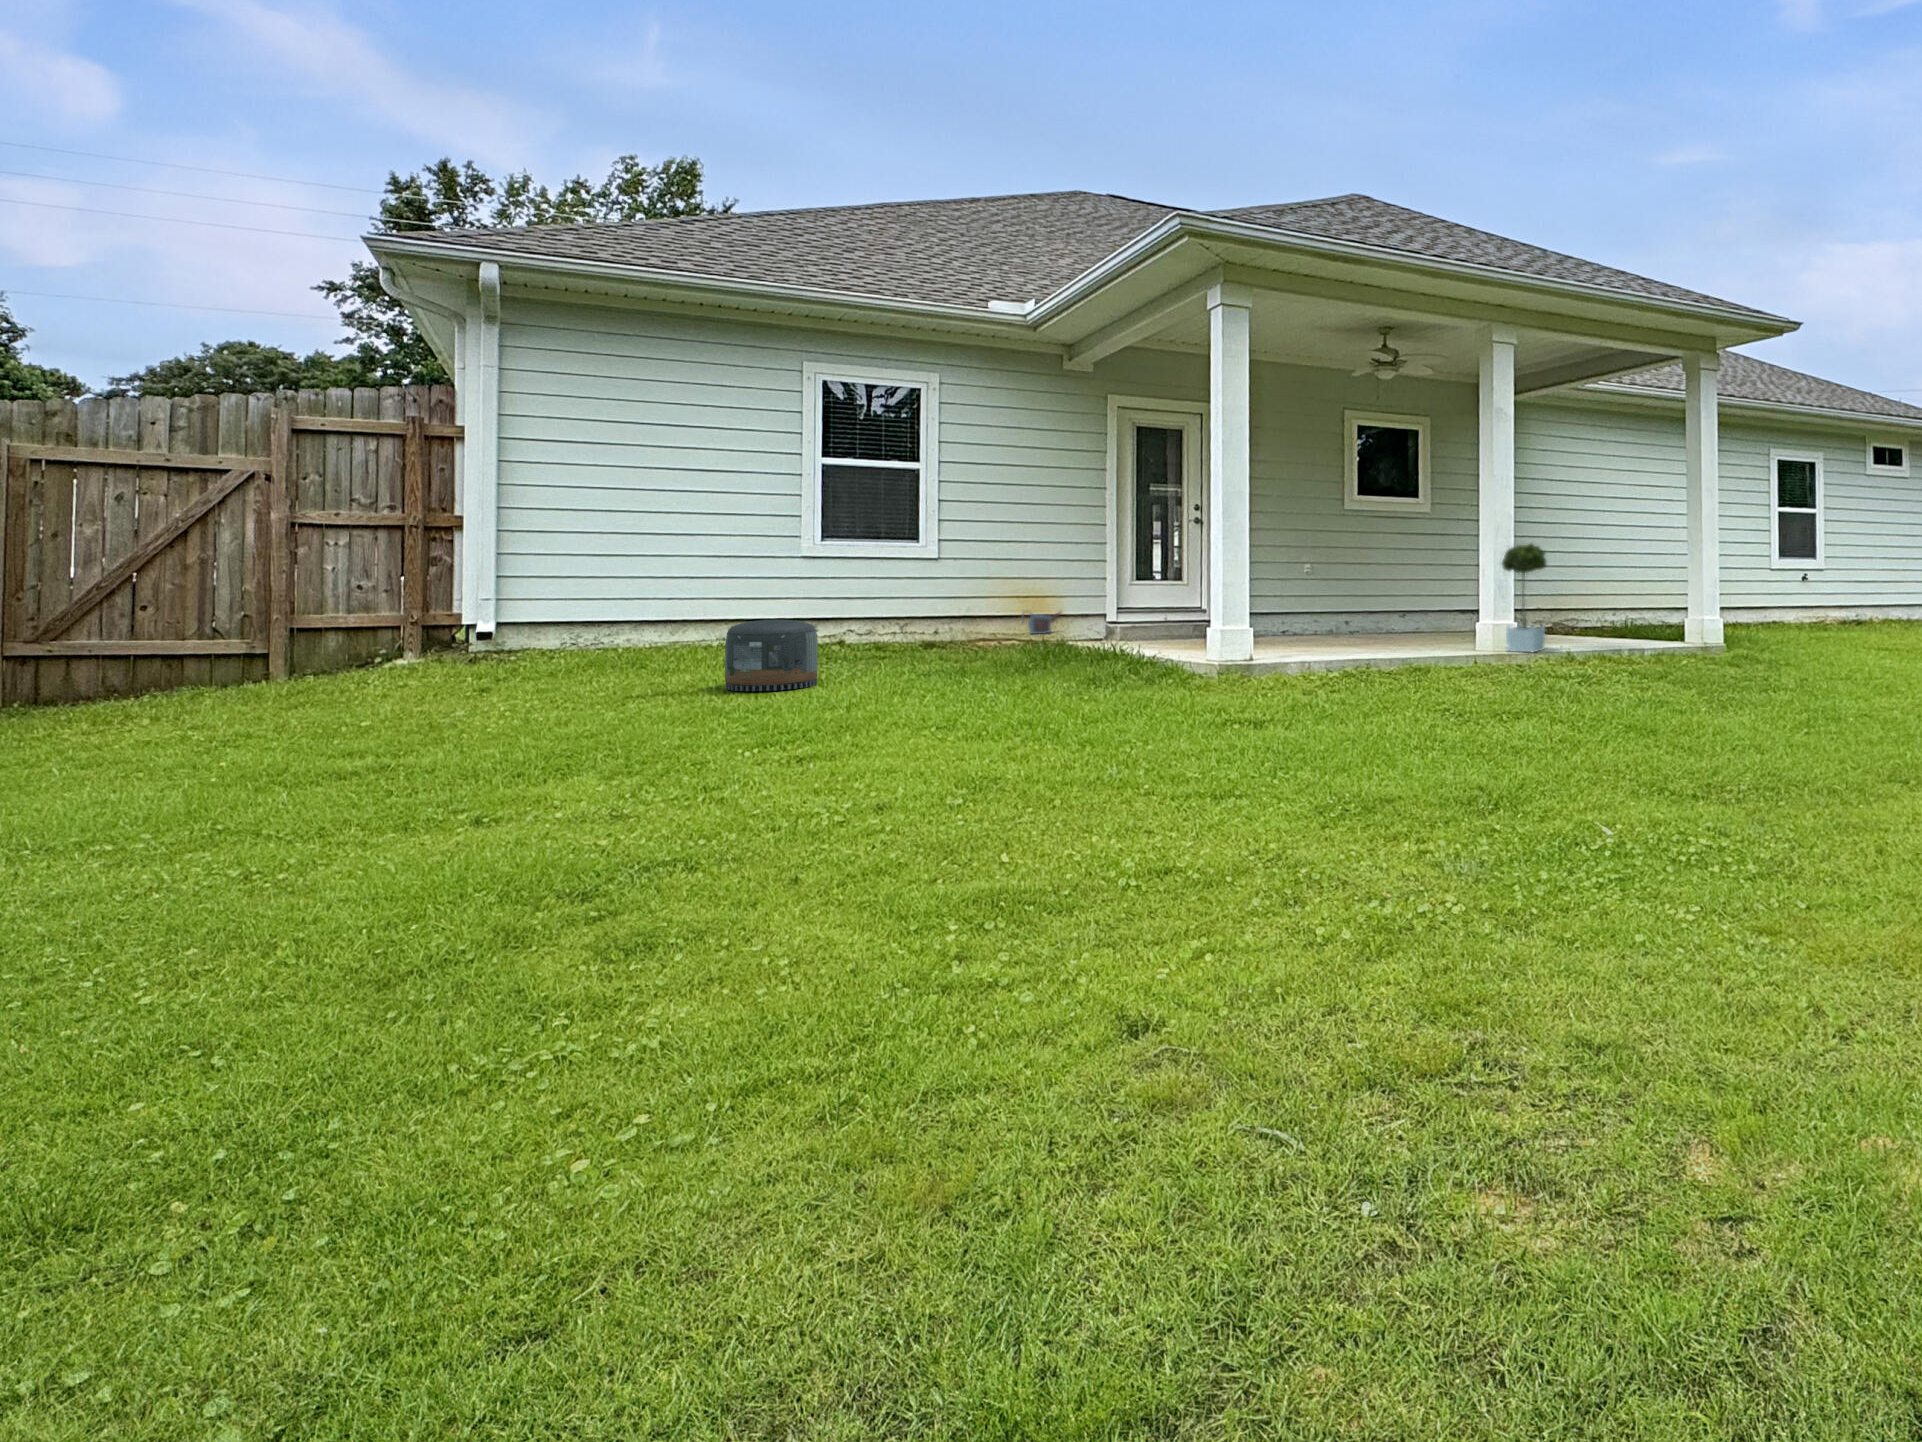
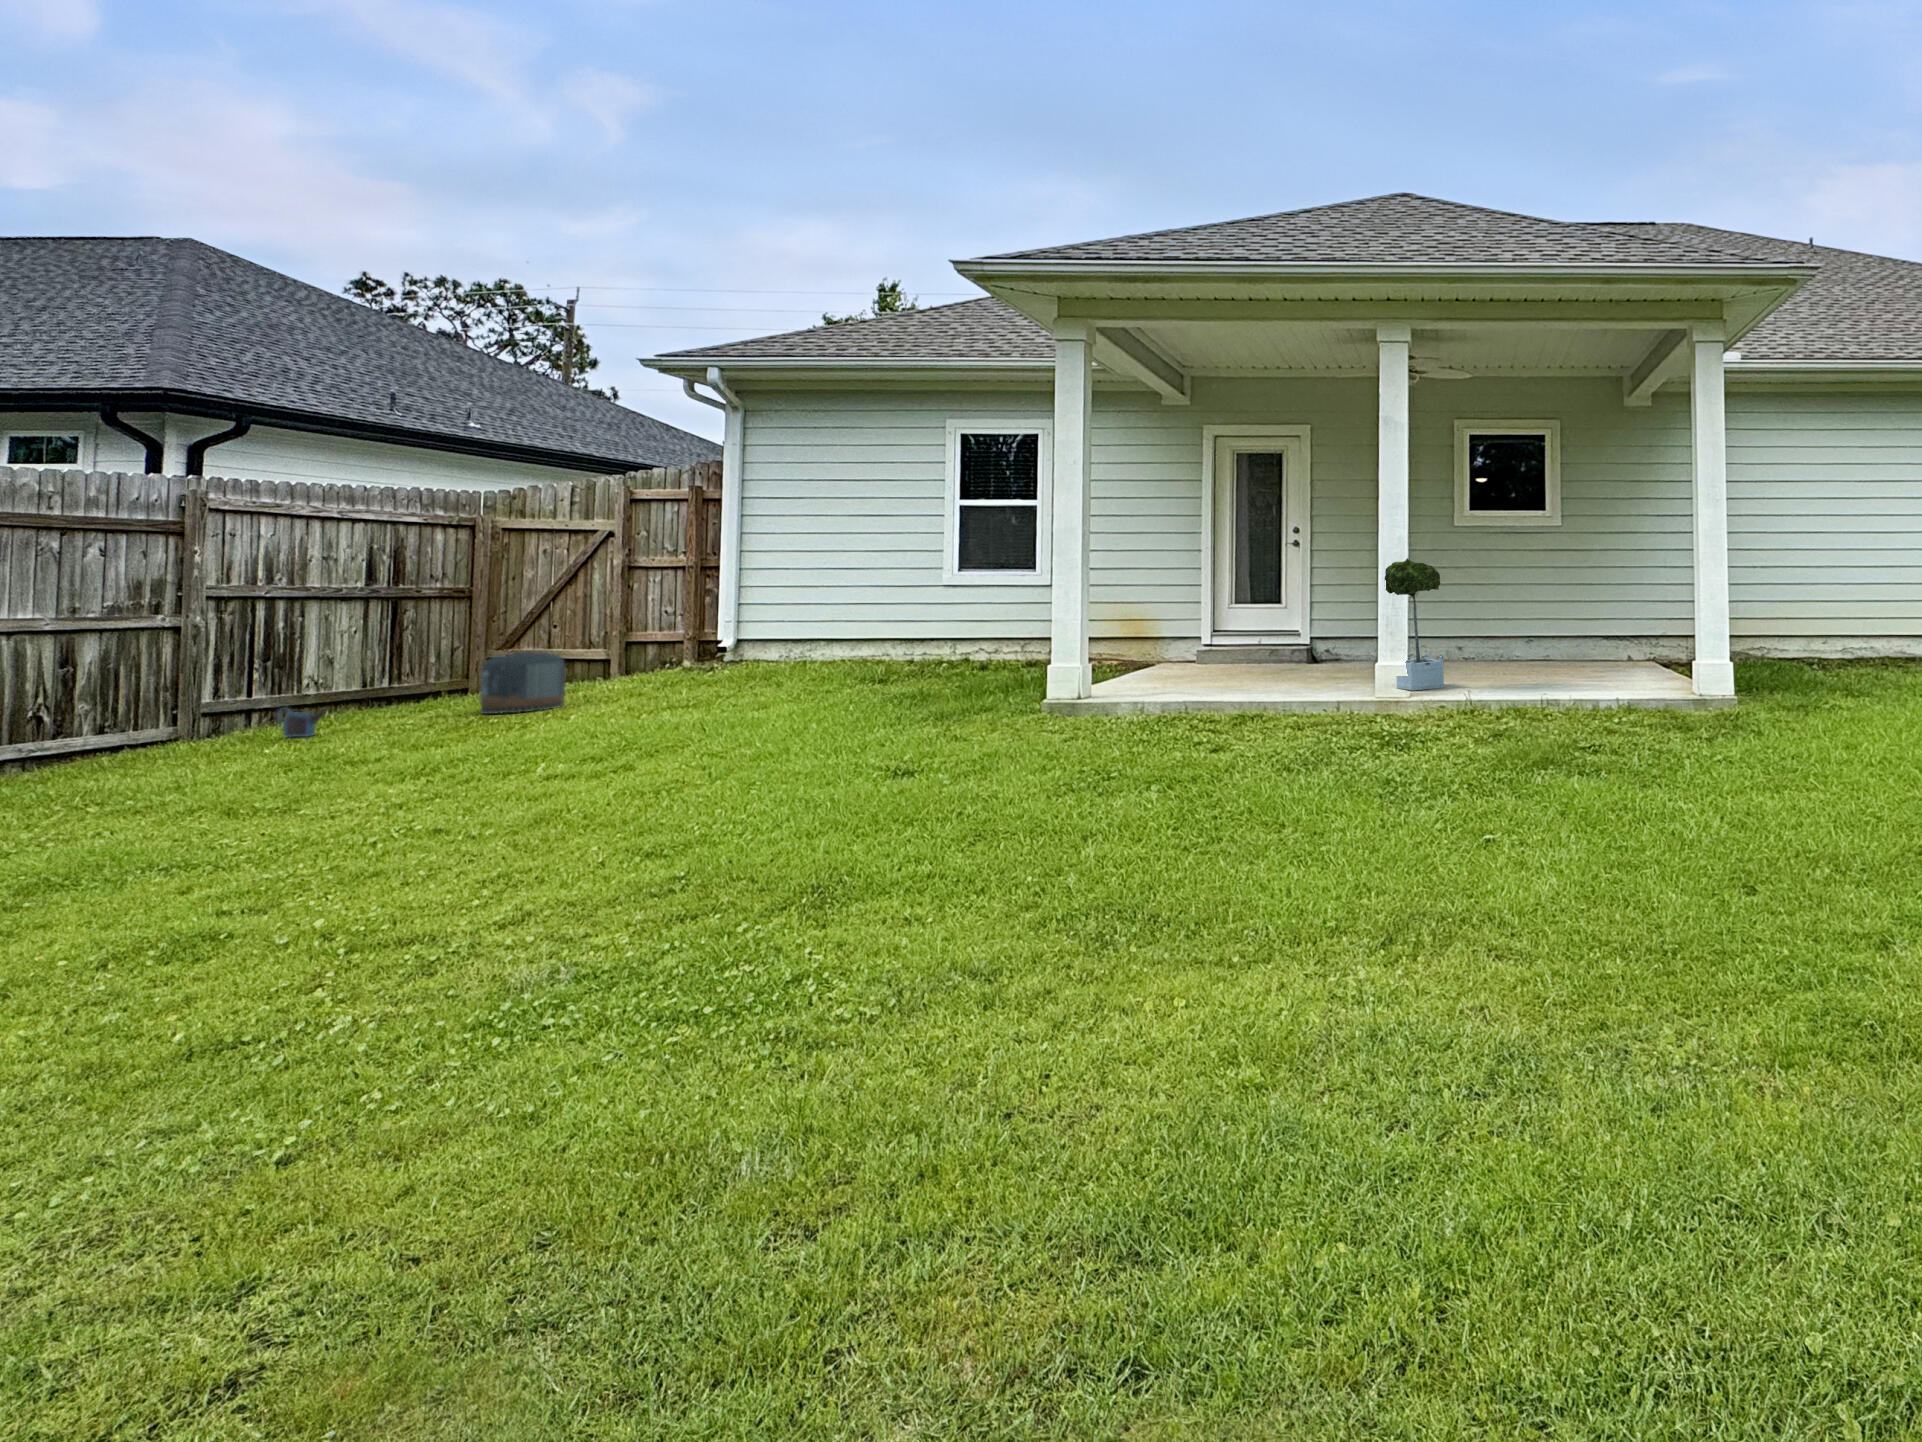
watering can: present [1022,612,1061,634] -> present [276,708,327,737]
pouf: present [725,620,818,691] -> present [480,652,565,714]

